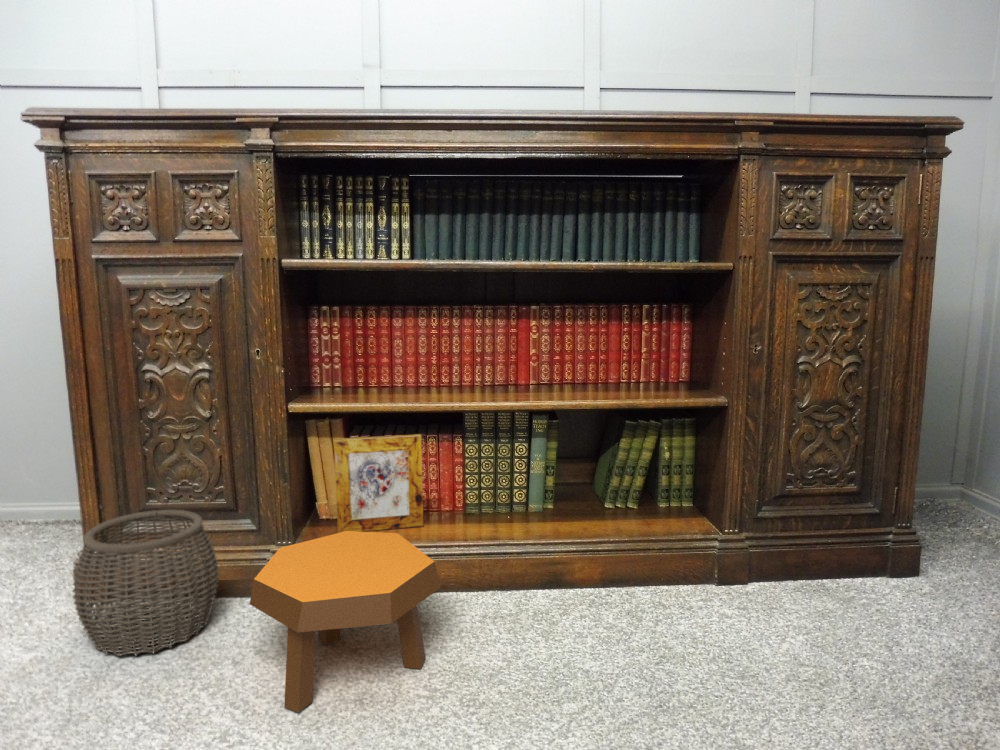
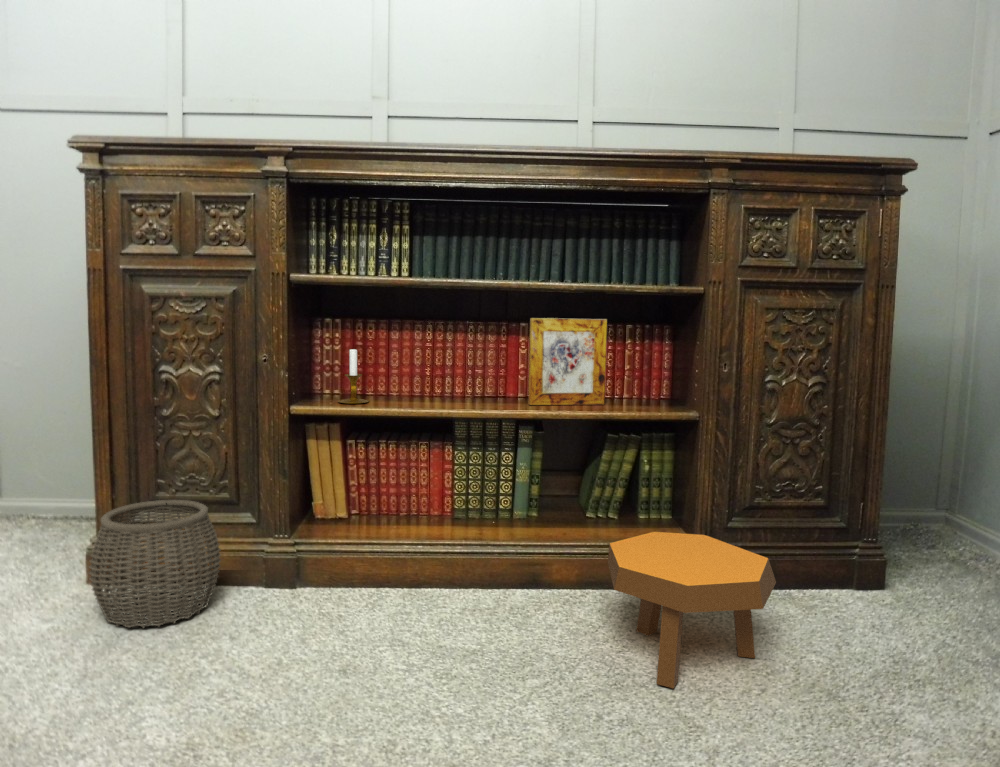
candlestick: none [339,339,373,397] -> present [338,349,369,403]
picture frame: present [334,434,423,533] -> present [528,318,607,405]
footstool: present [250,531,441,712] -> present [608,532,776,688]

